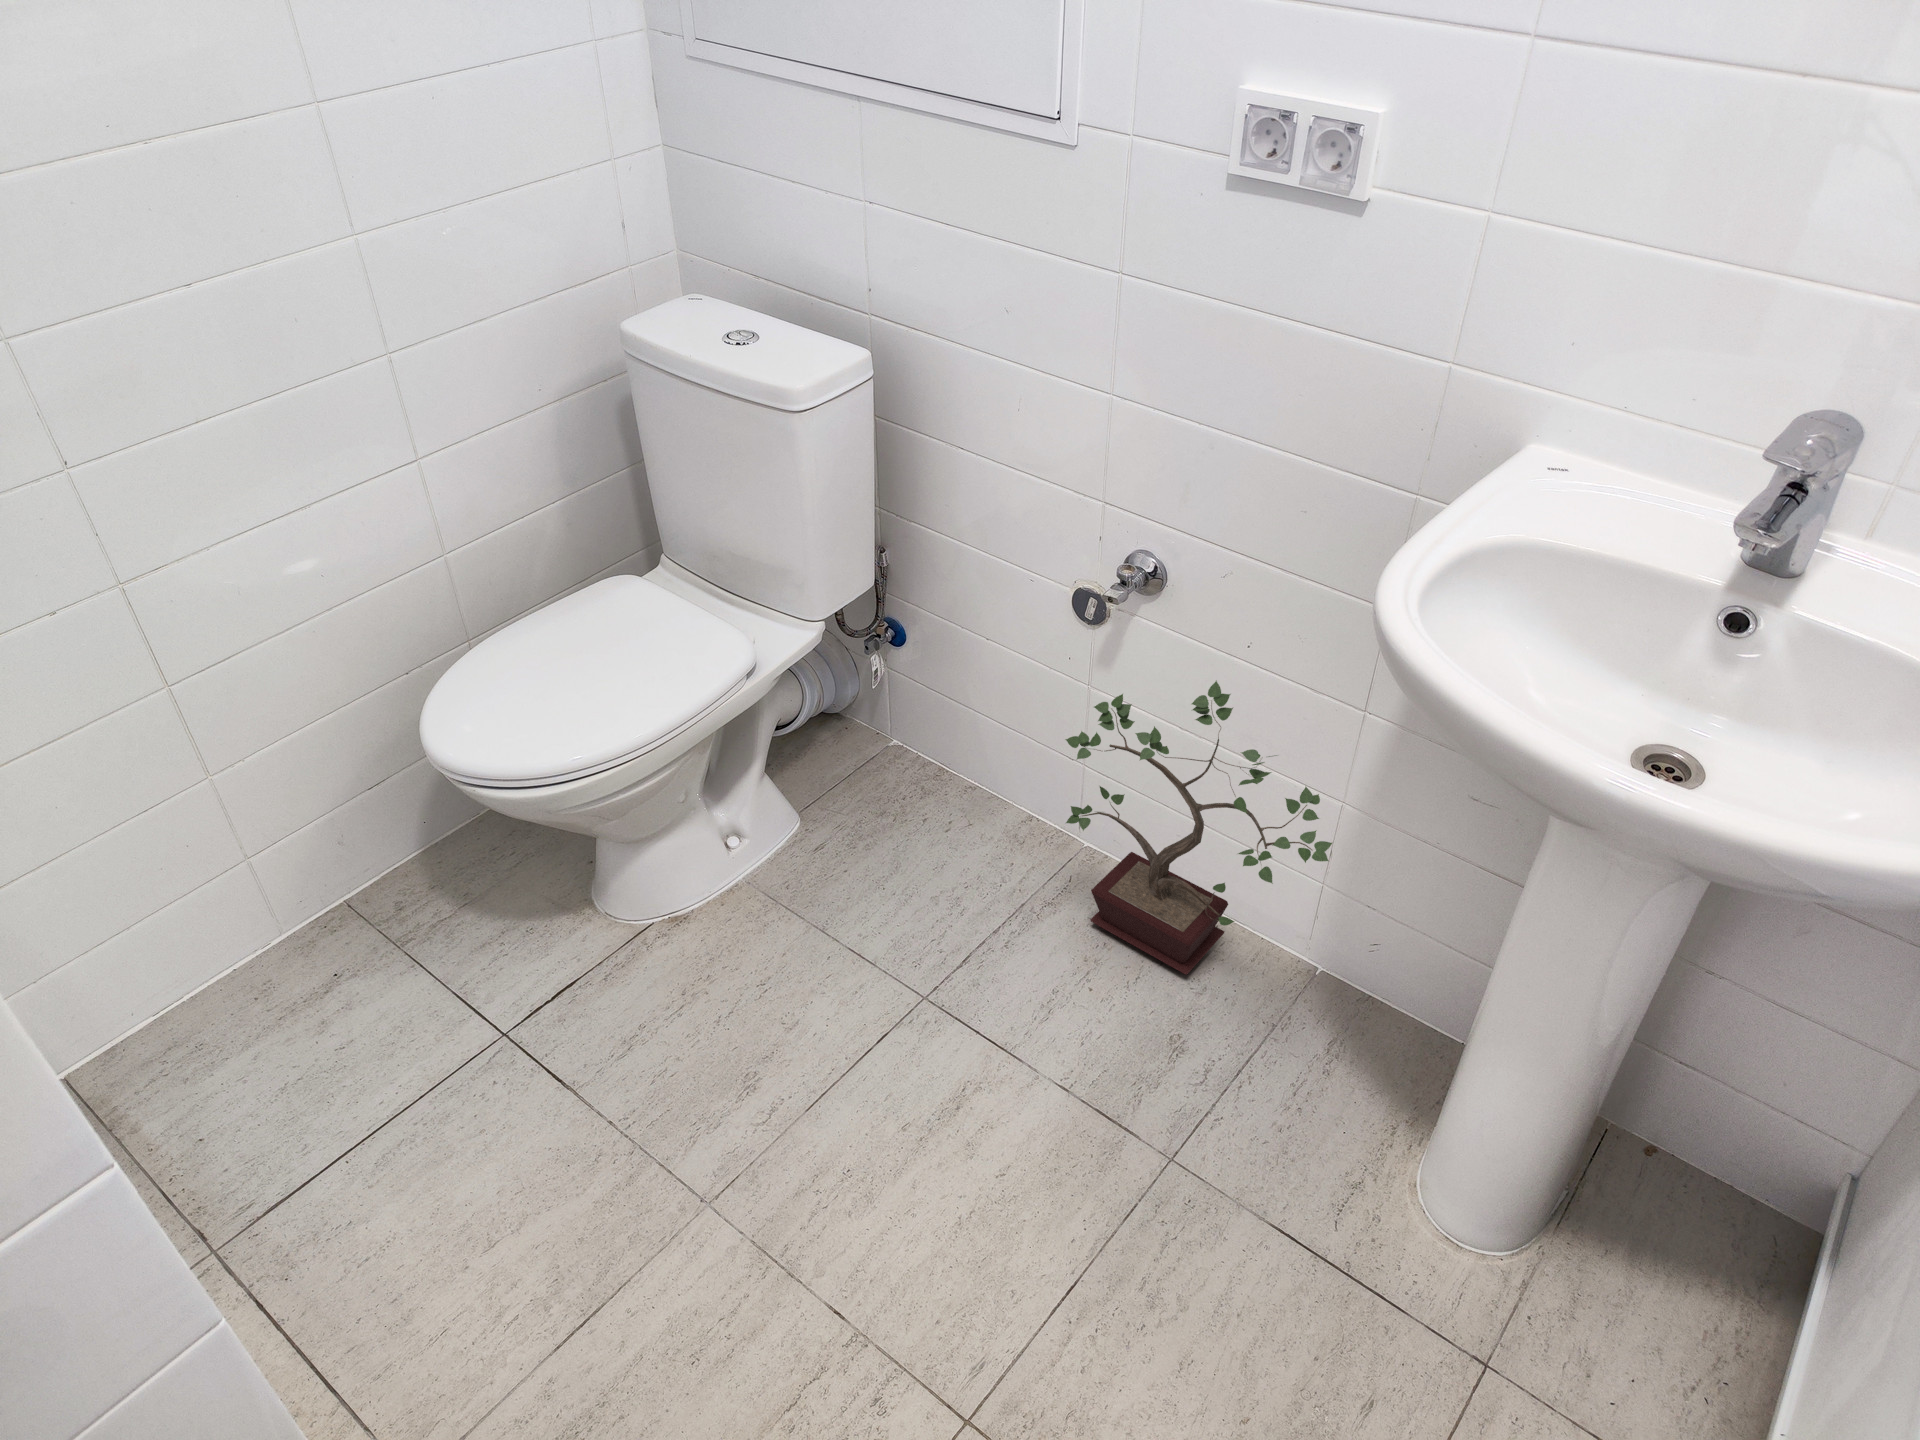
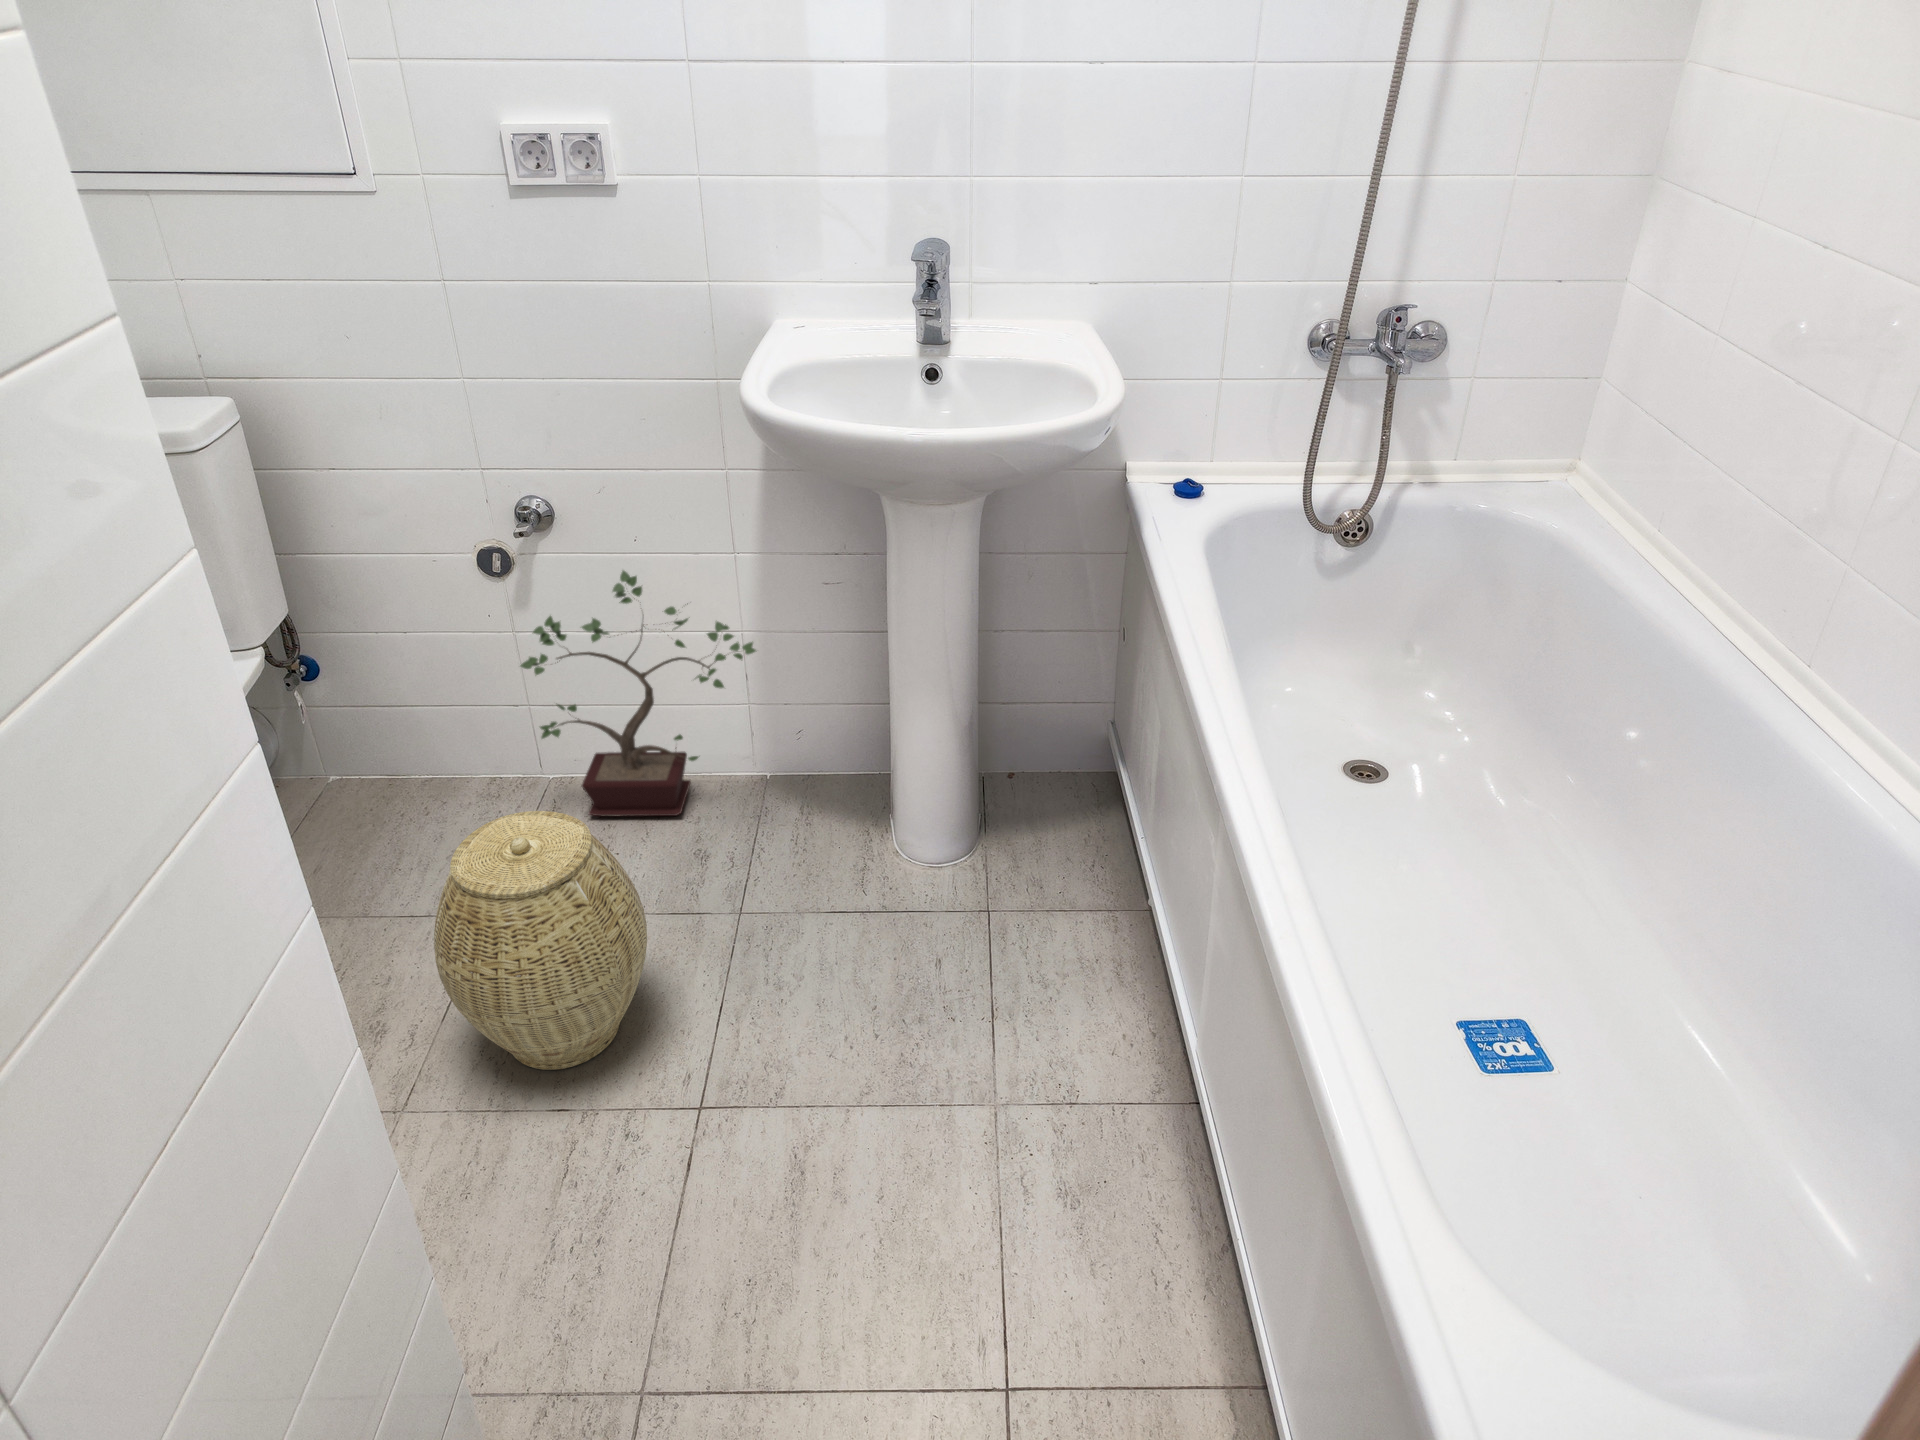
woven basket: none [771,964,1021,1265] -> present [434,811,647,1070]

